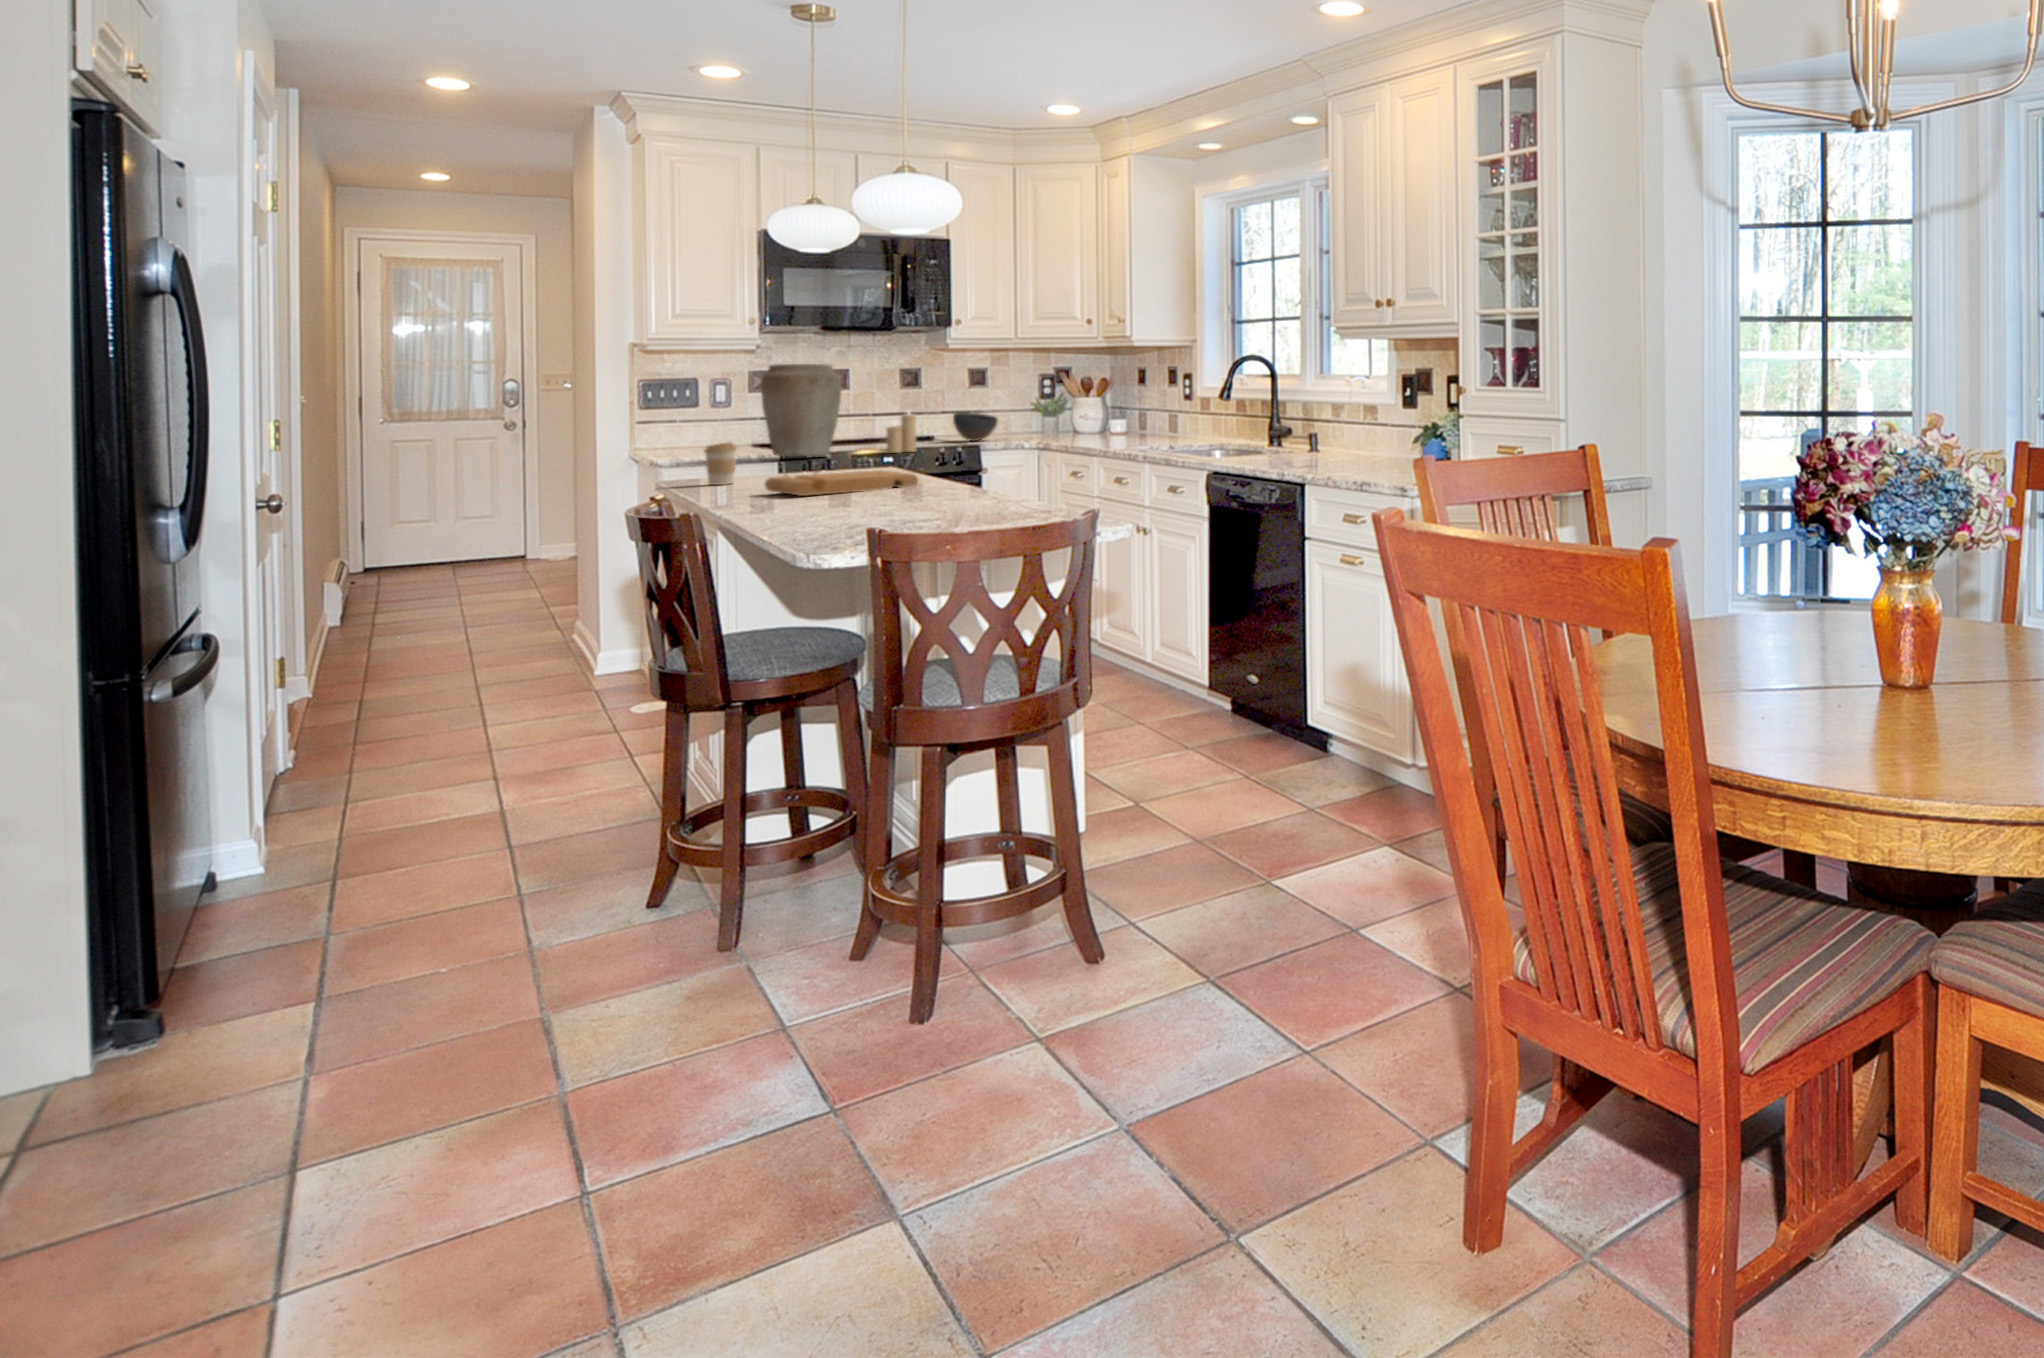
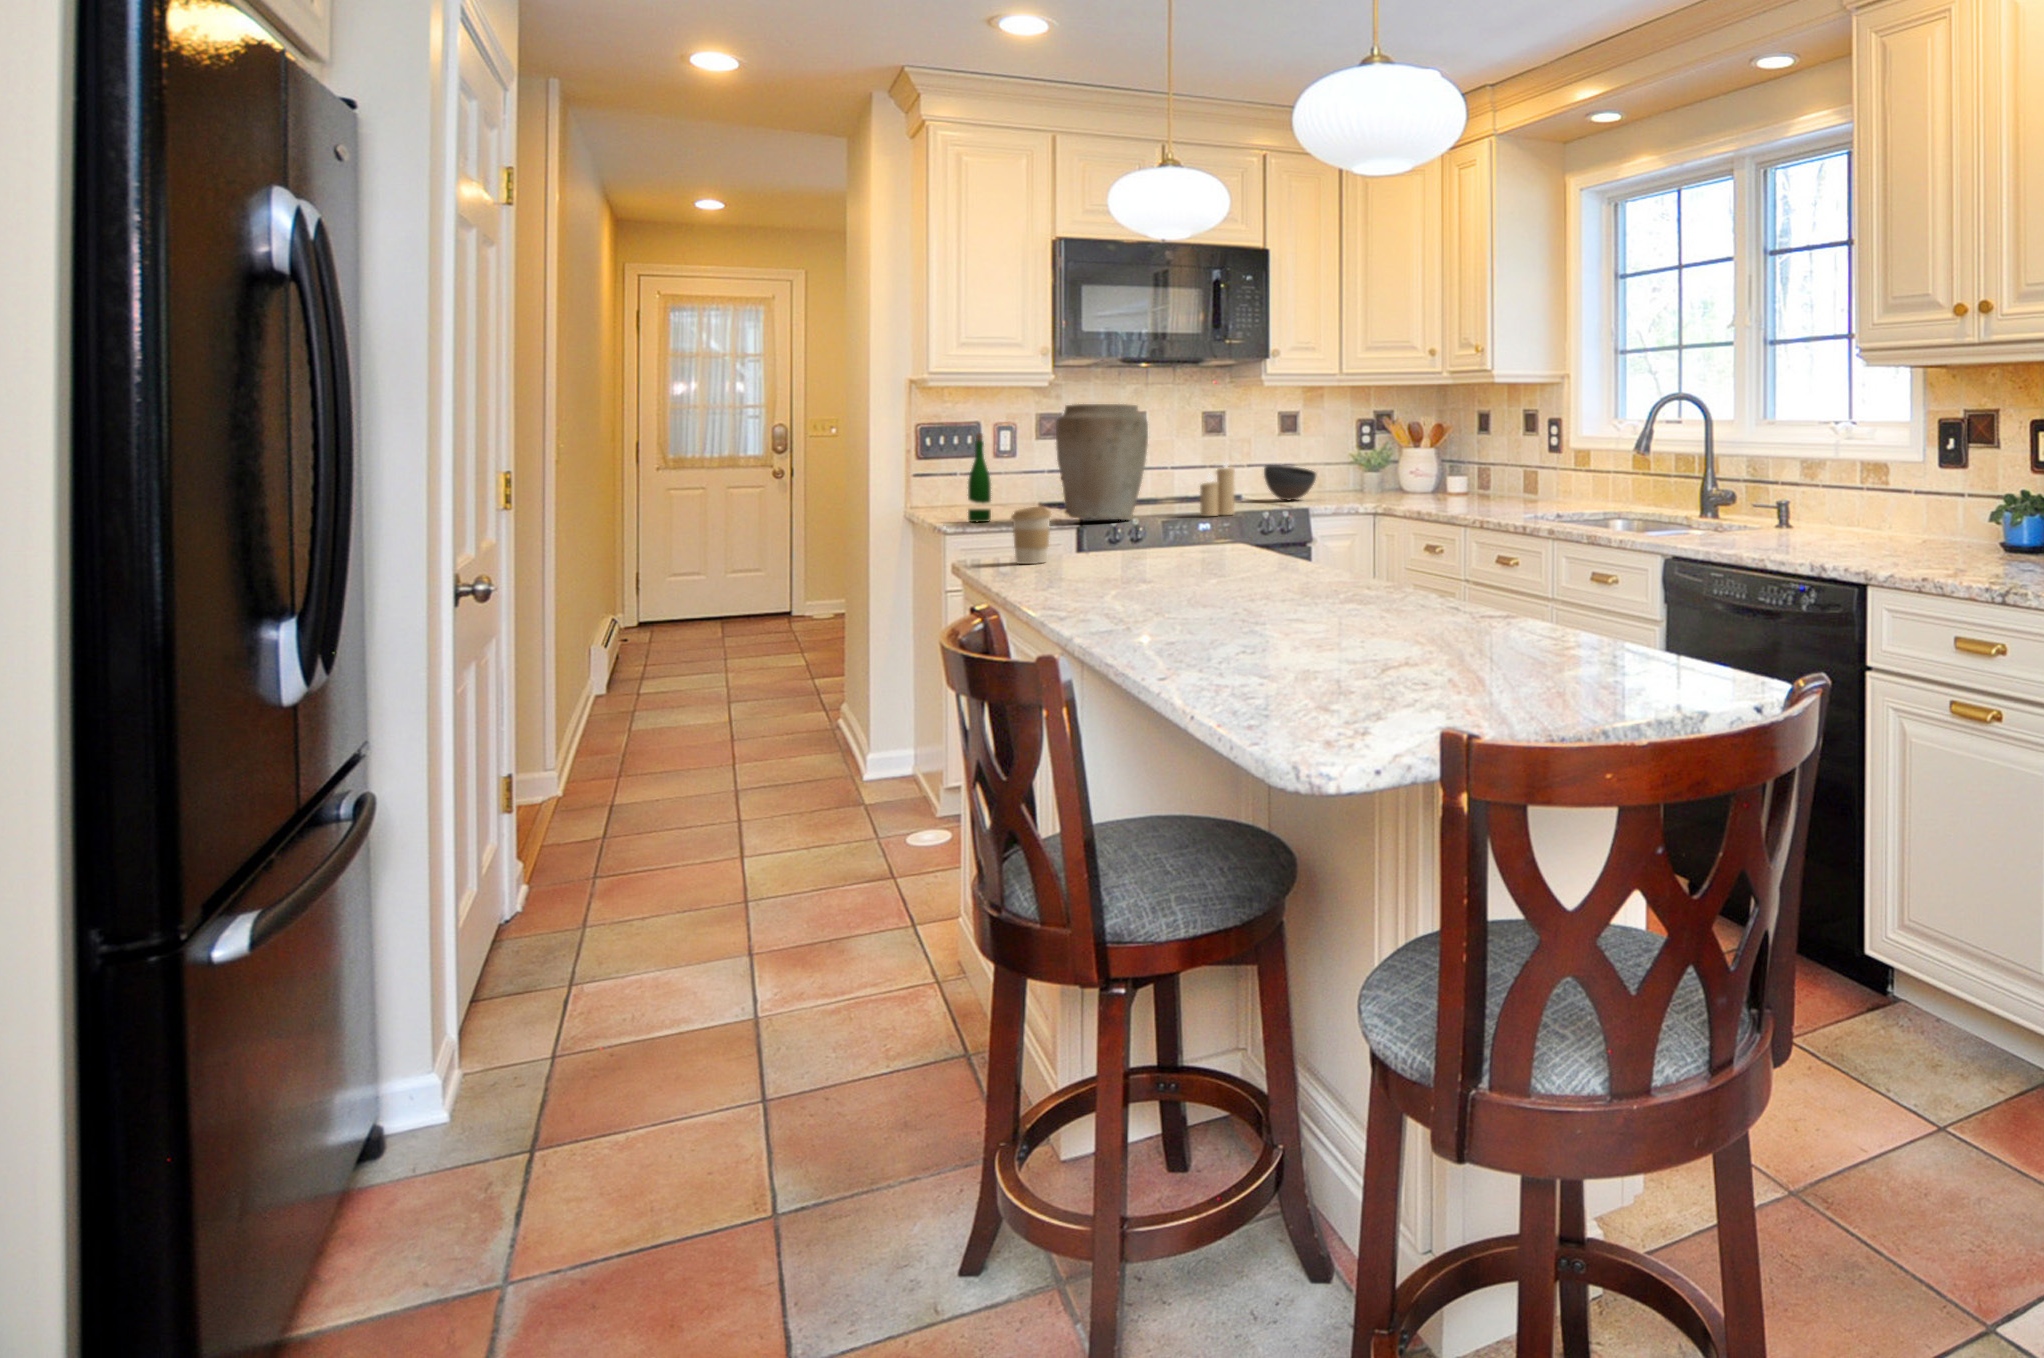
wine bottle: none [687,388,708,461] -> present [968,433,991,522]
cutting board: present [765,470,918,496] -> none [1104,551,1310,592]

